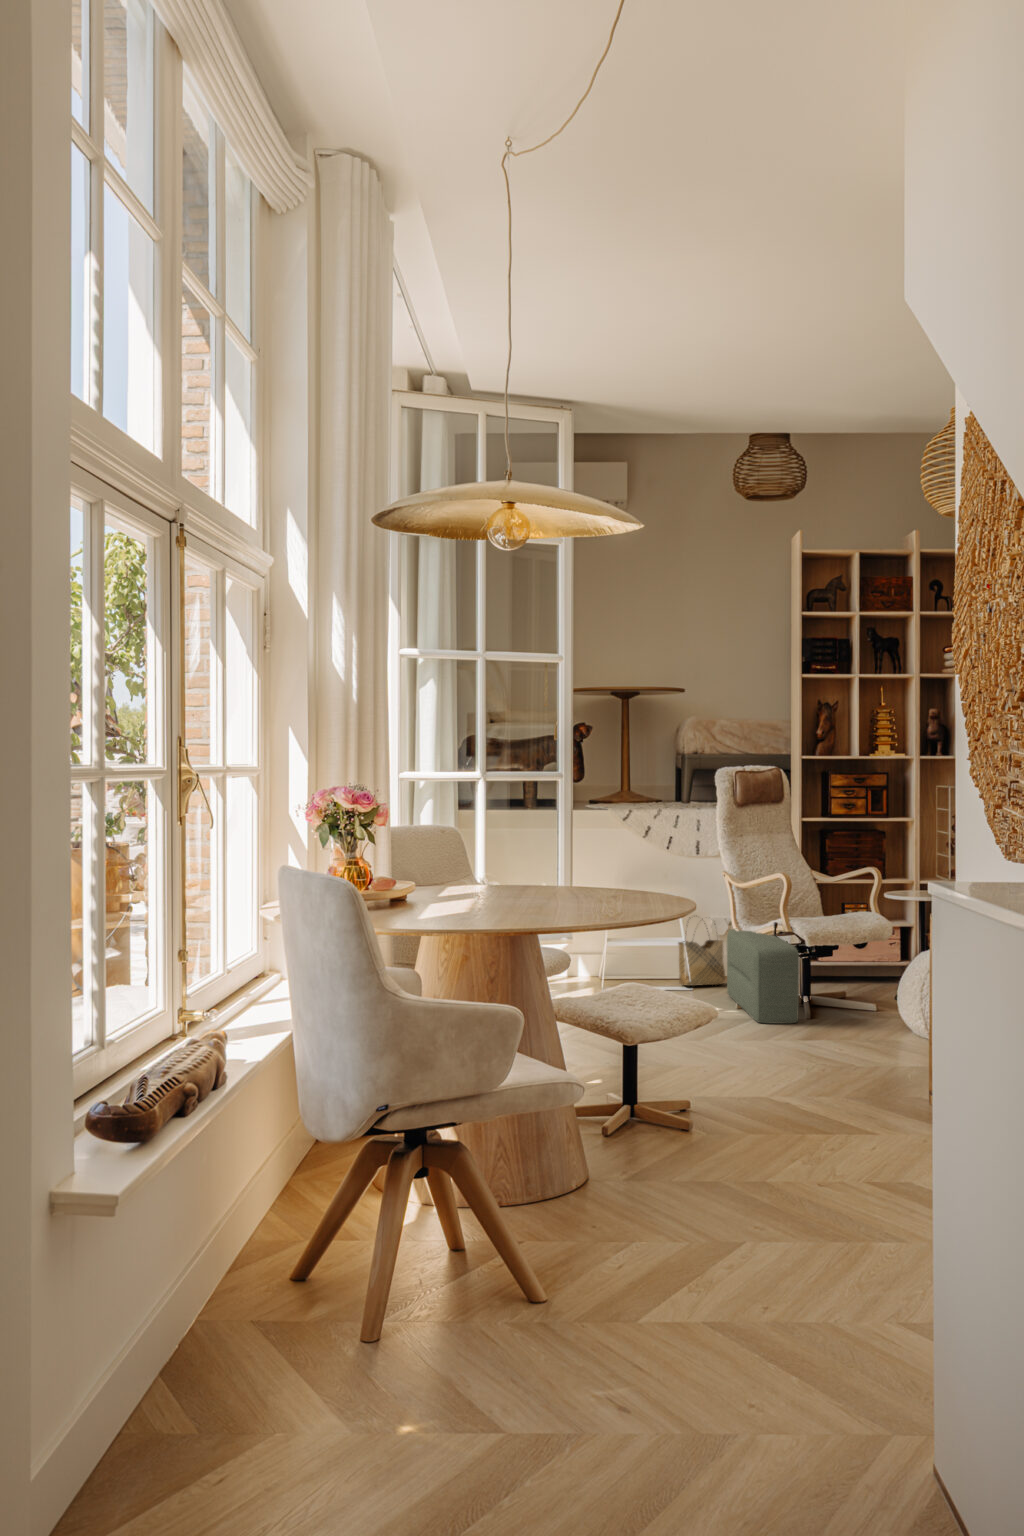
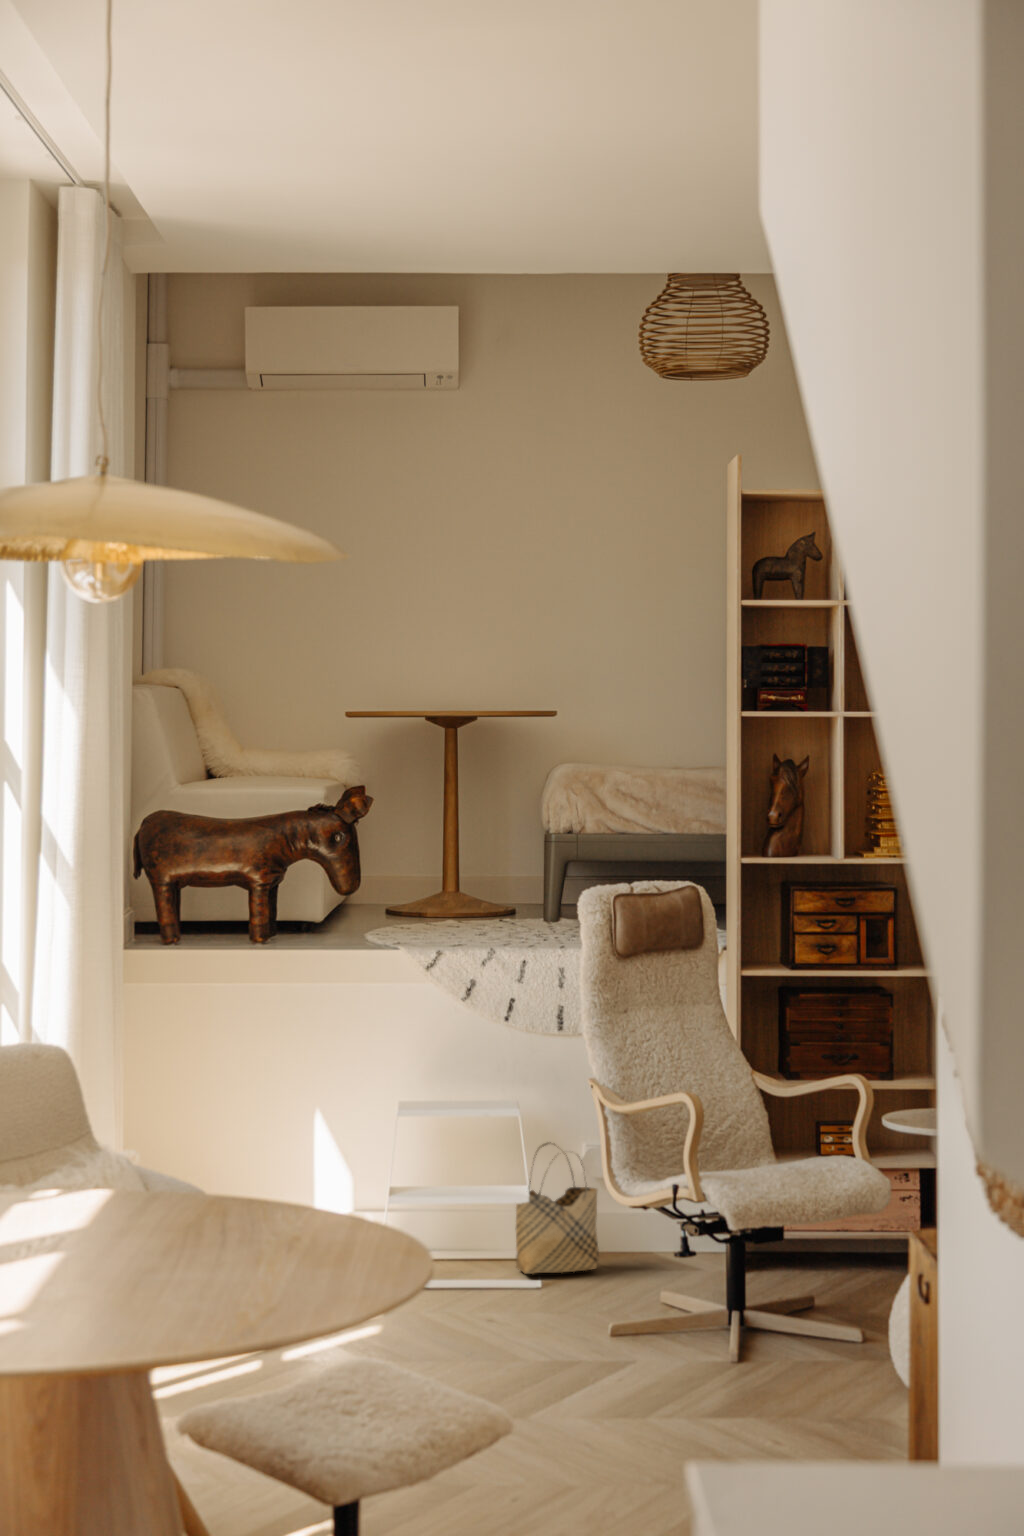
pouf: present [727,929,799,1024] -> none [594,1180,714,1393]

